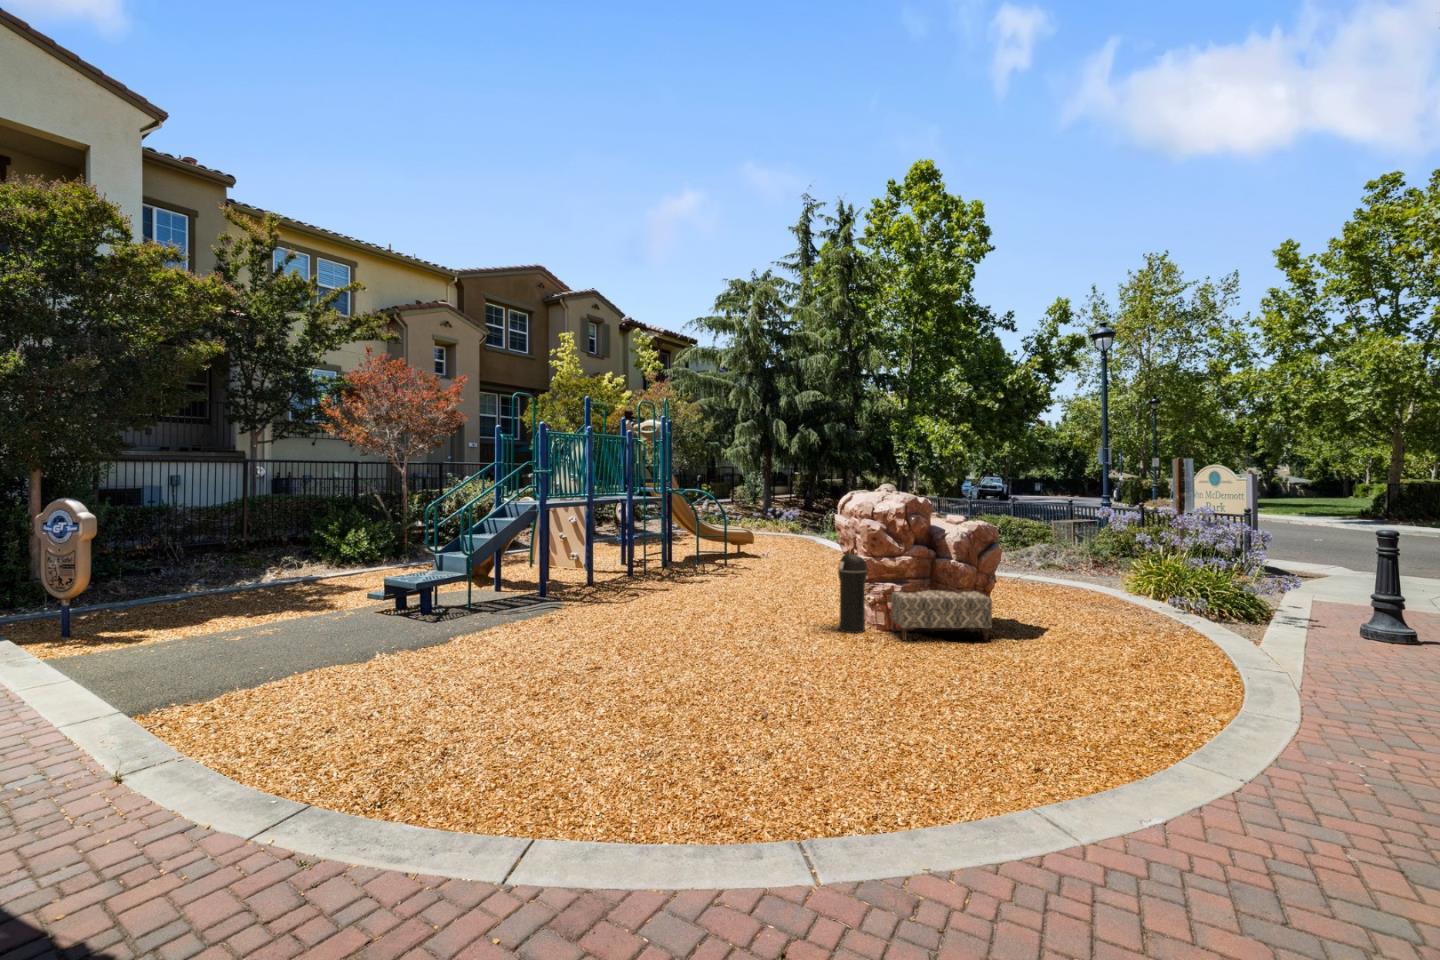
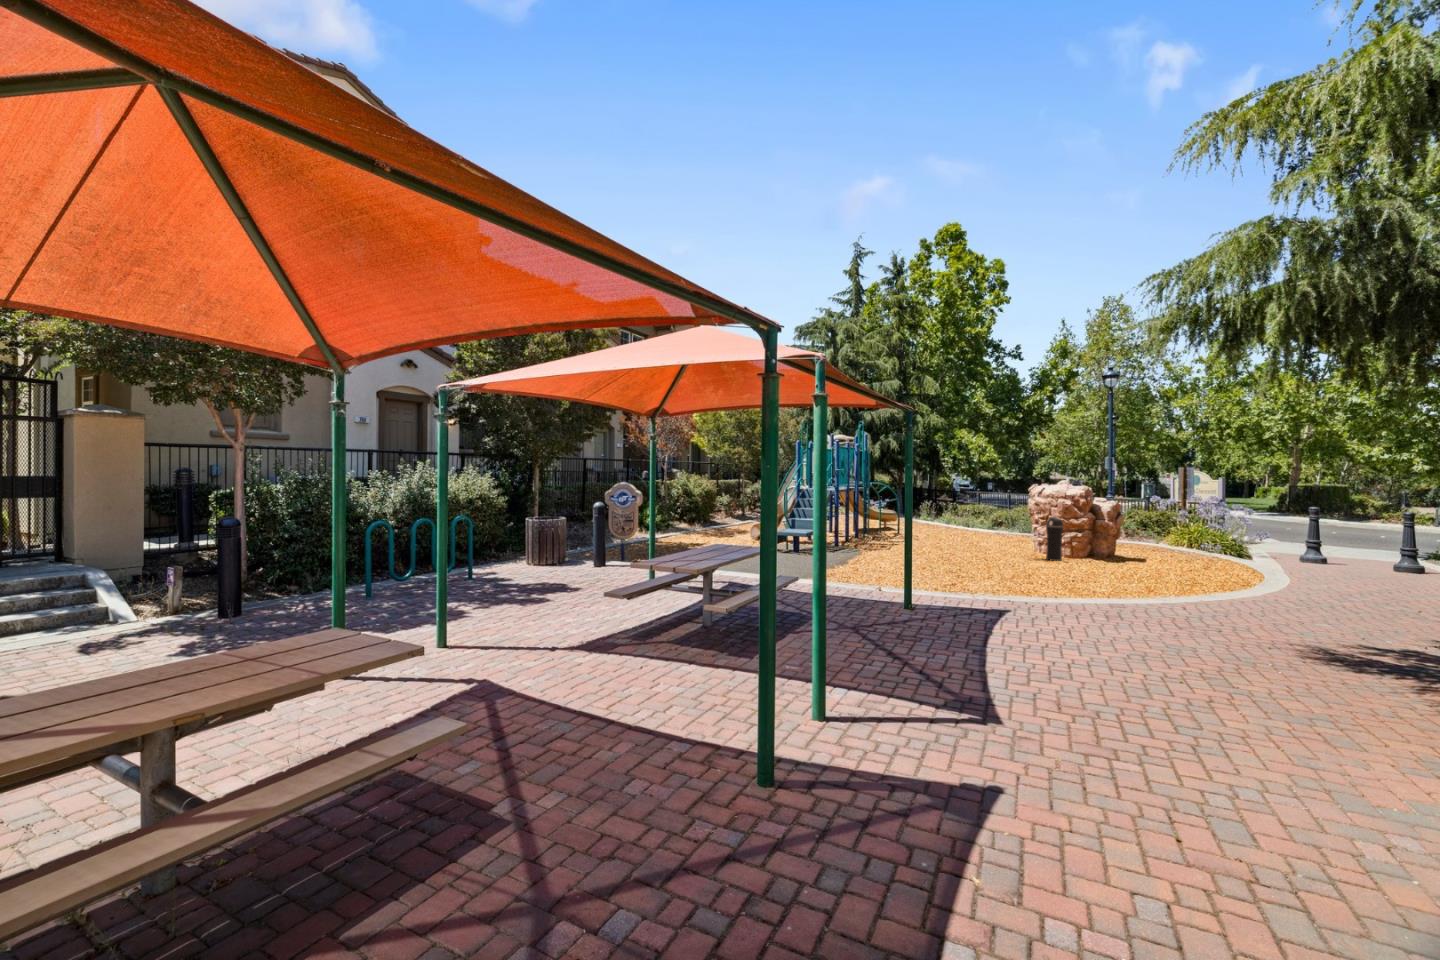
bench: present [891,590,992,641] -> none [1074,537,1133,563]

